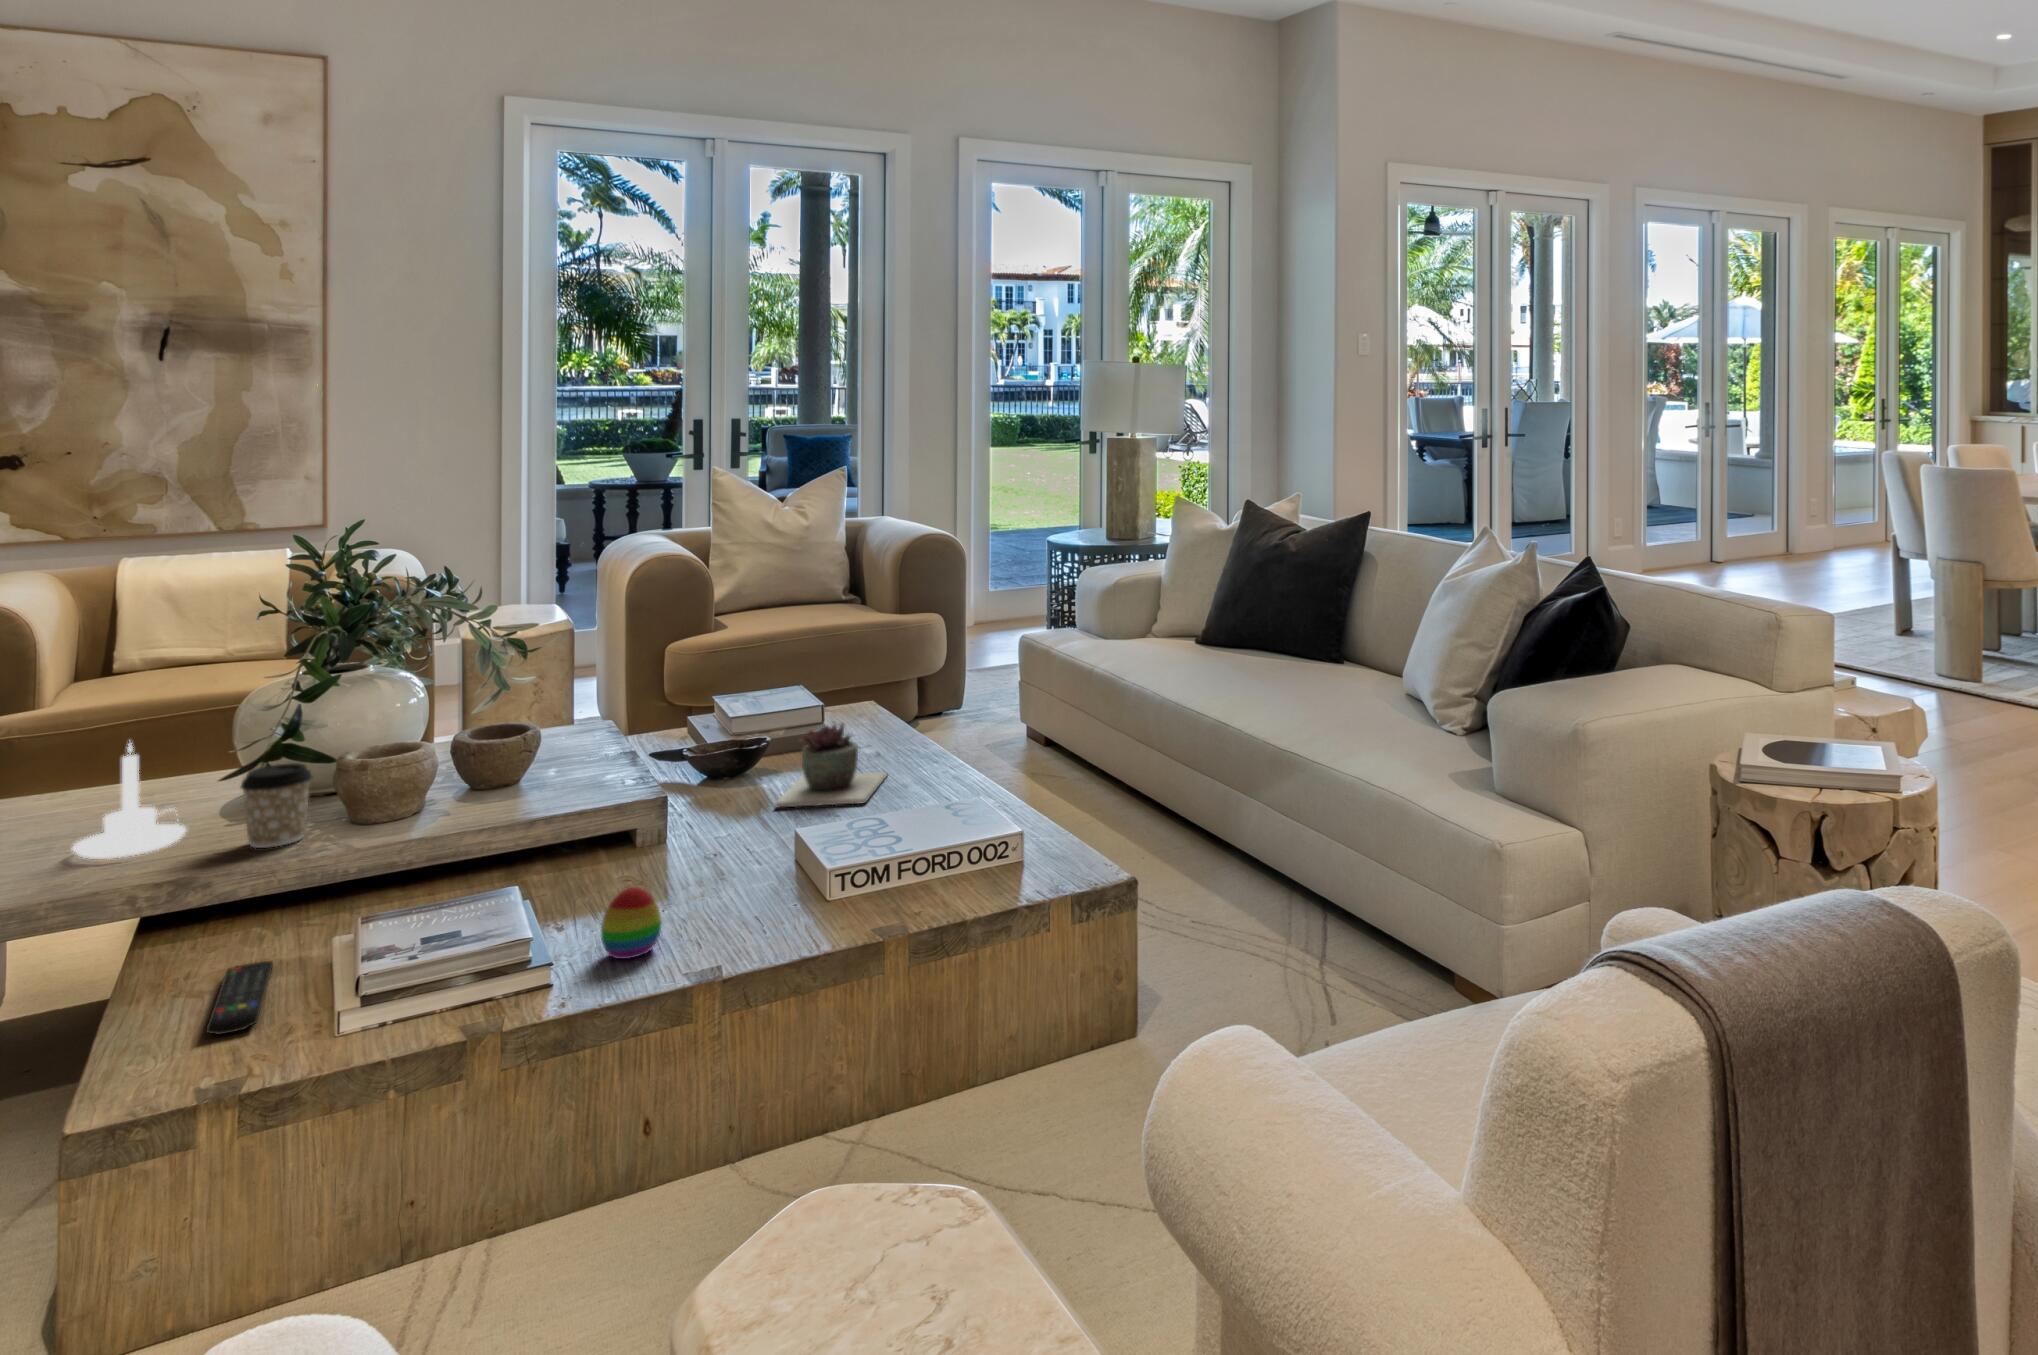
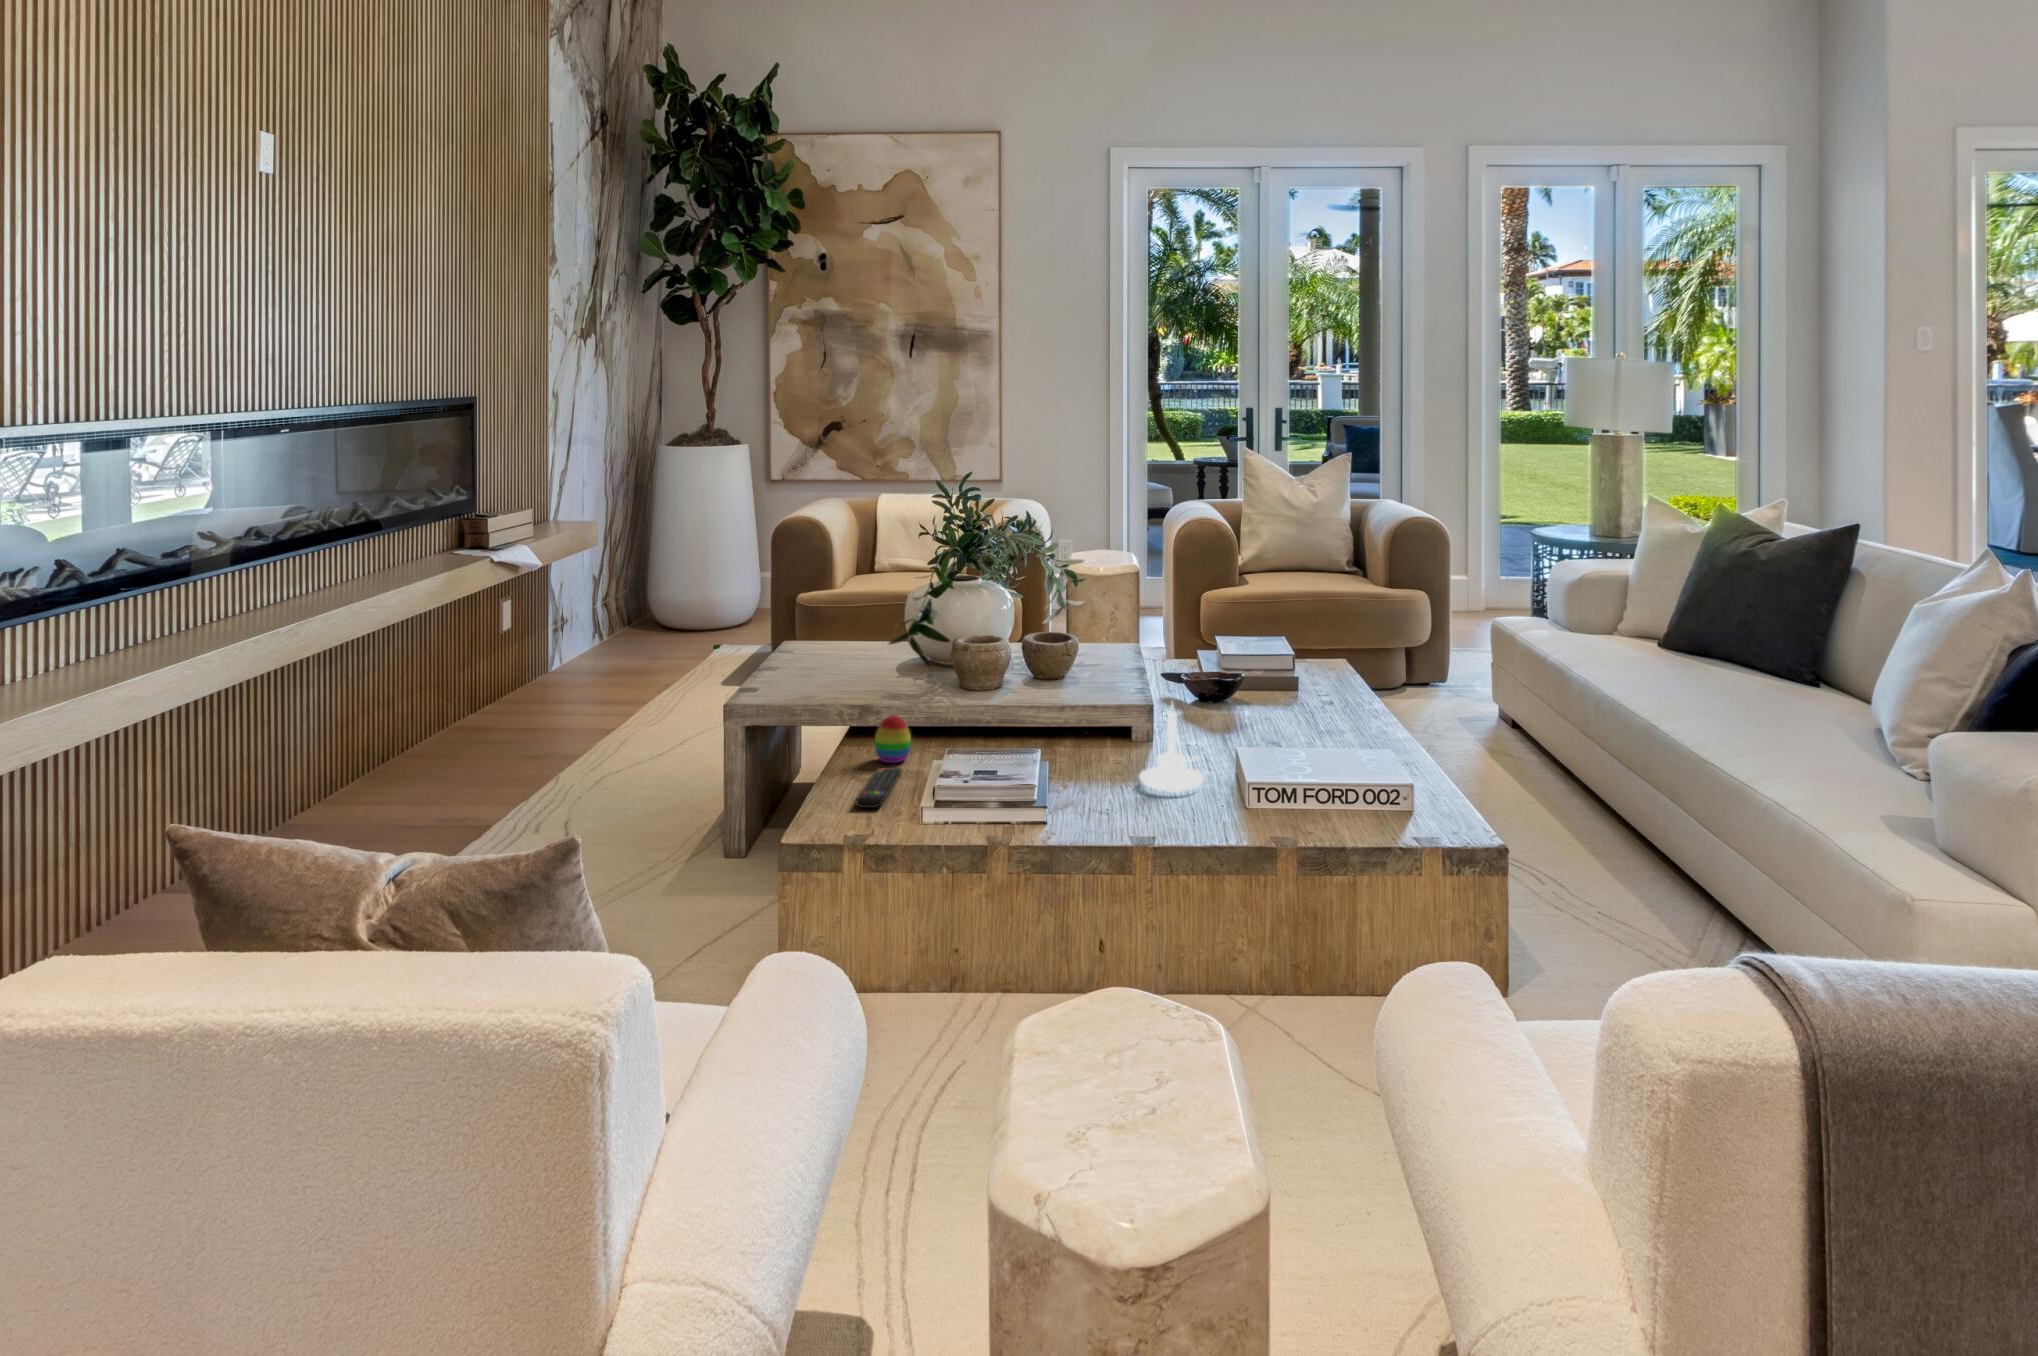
succulent plant: present [775,725,888,808] -> none [1238,668,1333,739]
candle holder: present [72,743,186,859] -> present [1139,704,1204,792]
coffee cup: present [241,763,312,848] -> none [898,637,937,693]
decorative egg: present [601,887,662,959] -> present [875,715,911,763]

